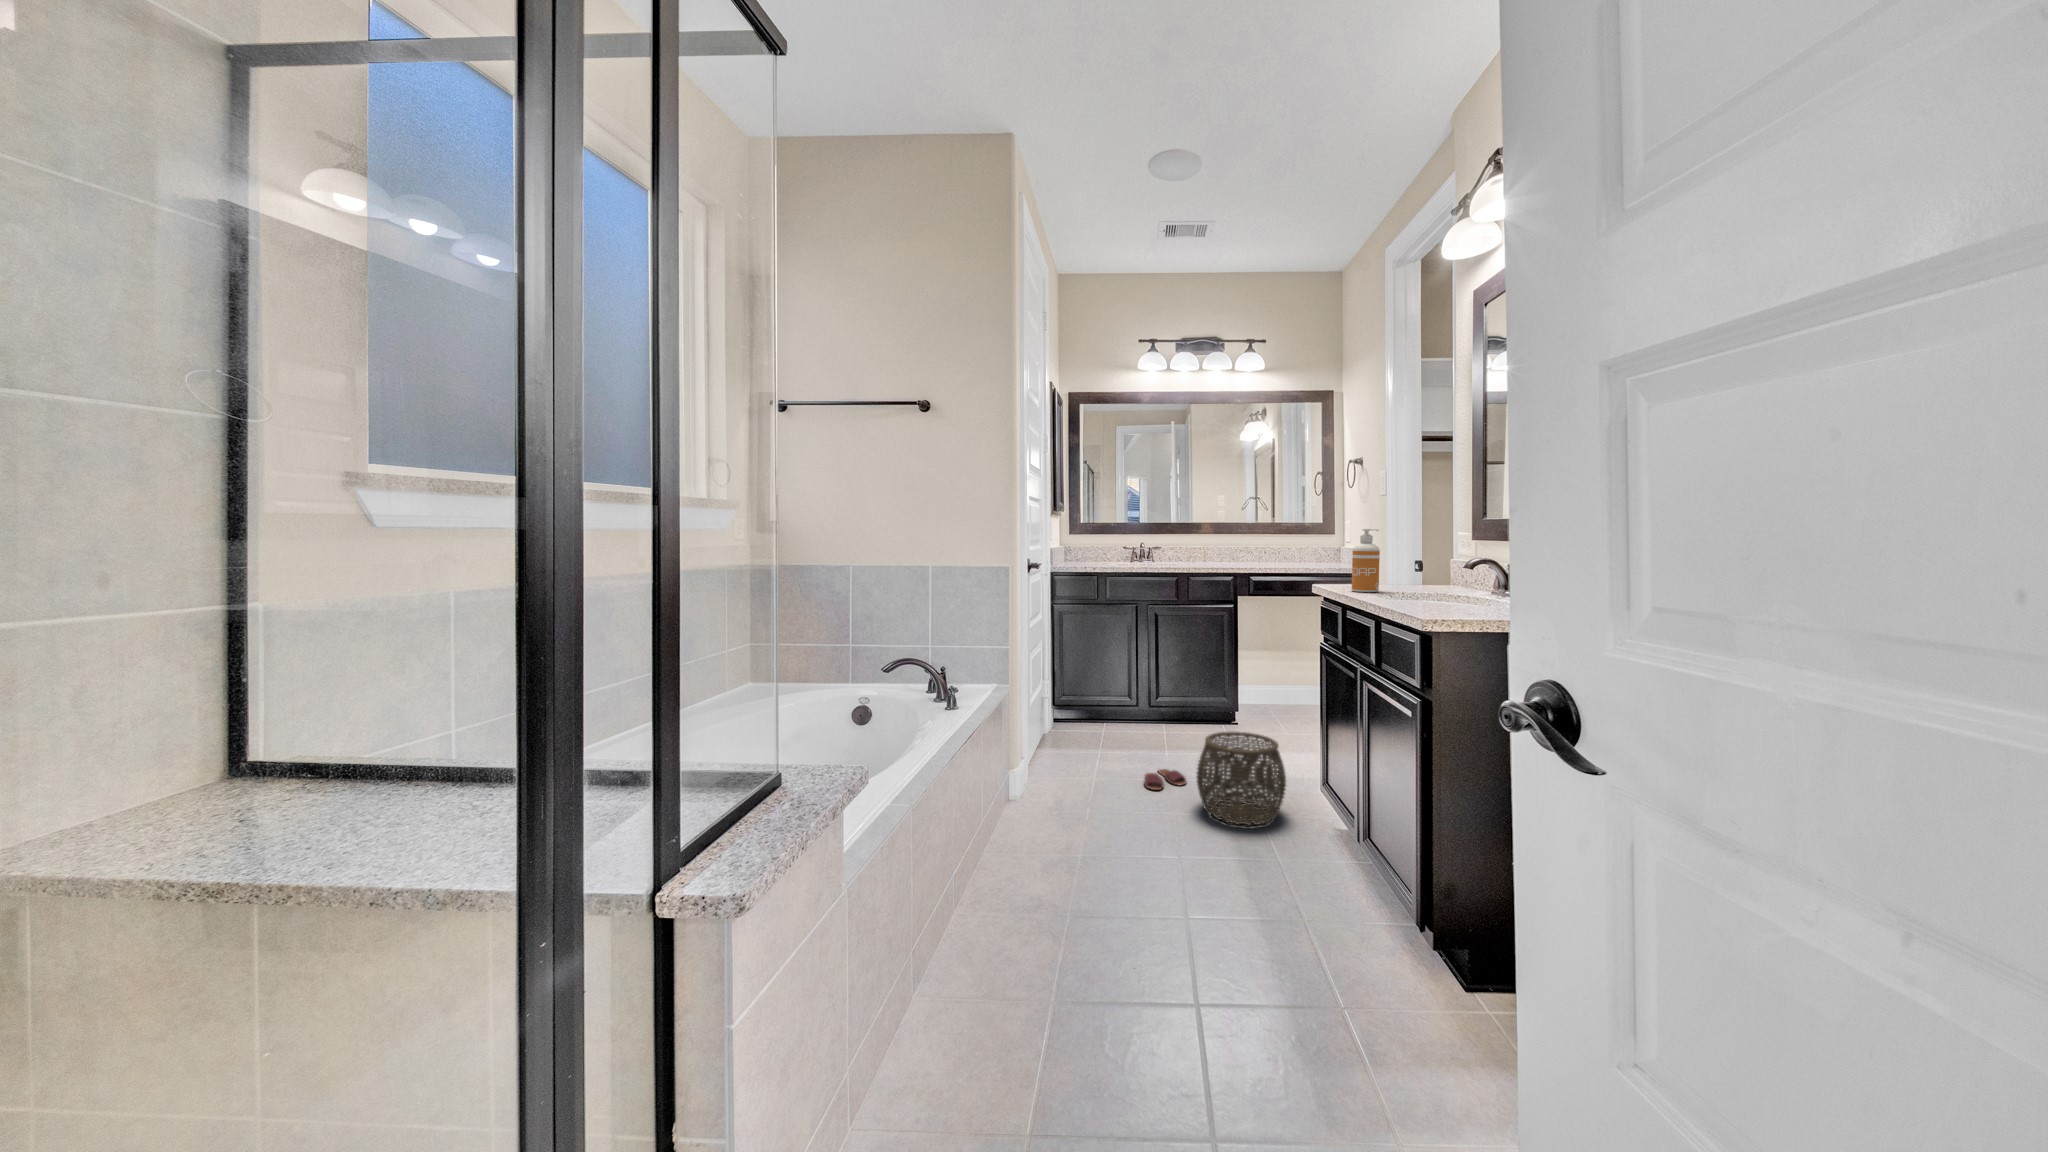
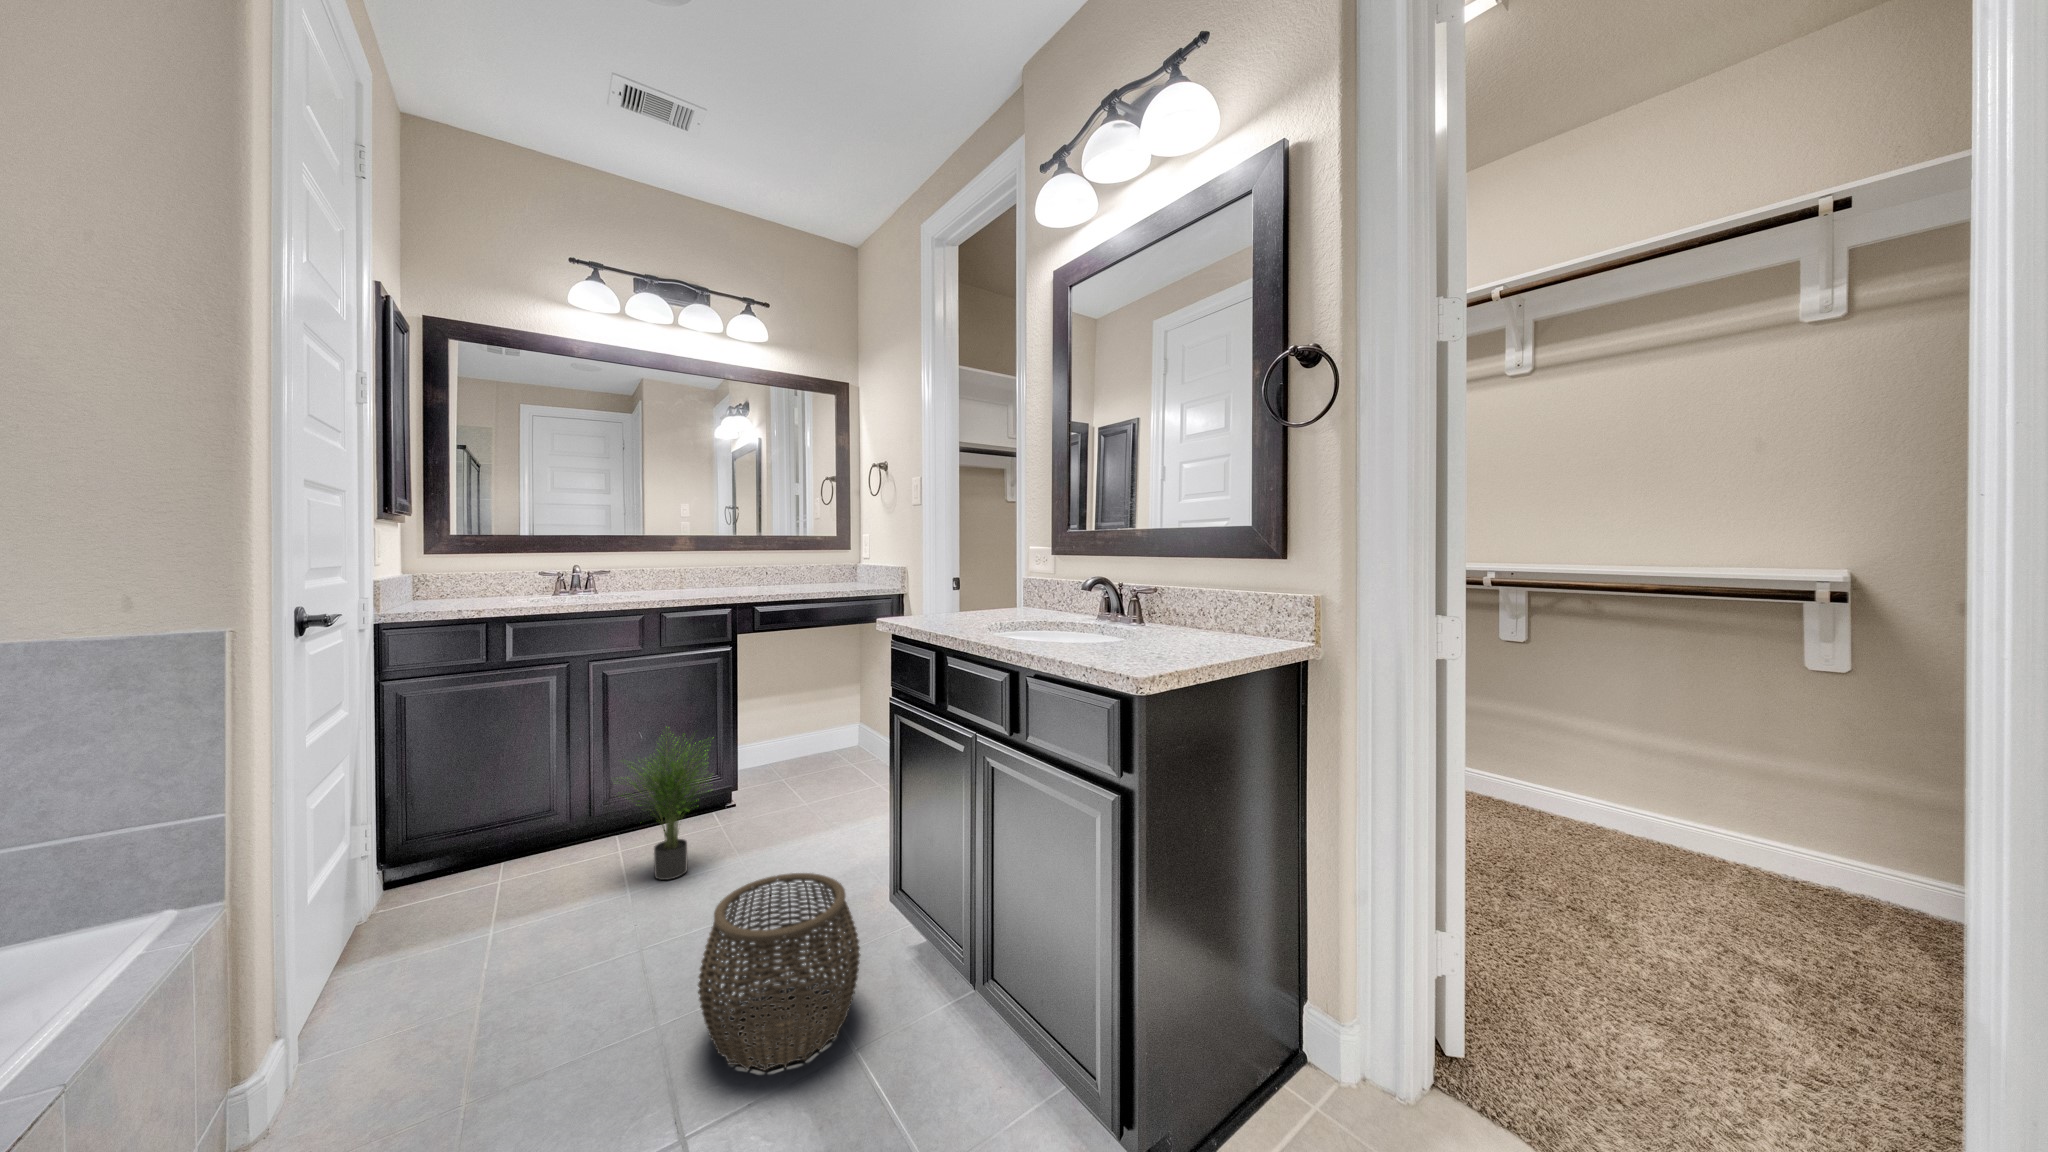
soap dispenser: present [1352,529,1380,592] -> none [931,535,967,626]
potted plant: none [1155,649,1216,744] -> present [617,738,709,880]
slippers: present [1144,769,1187,790] -> none [587,956,675,1030]

